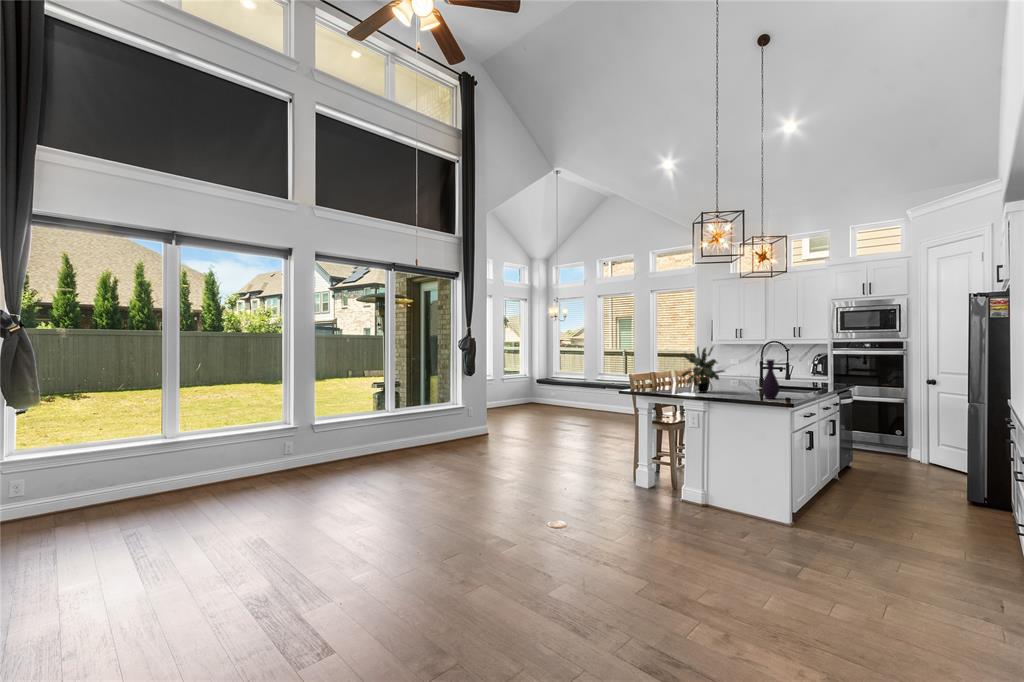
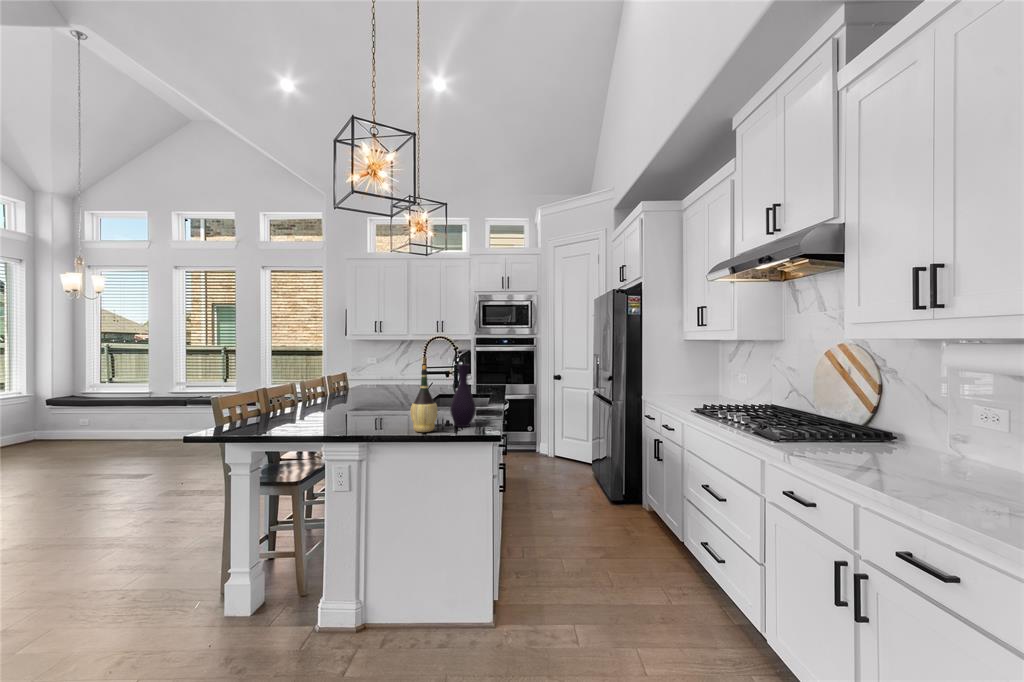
potted plant: present [681,347,724,393] -> none [315,342,393,424]
wine bottle: none [733,359,750,398] -> present [411,365,438,432]

